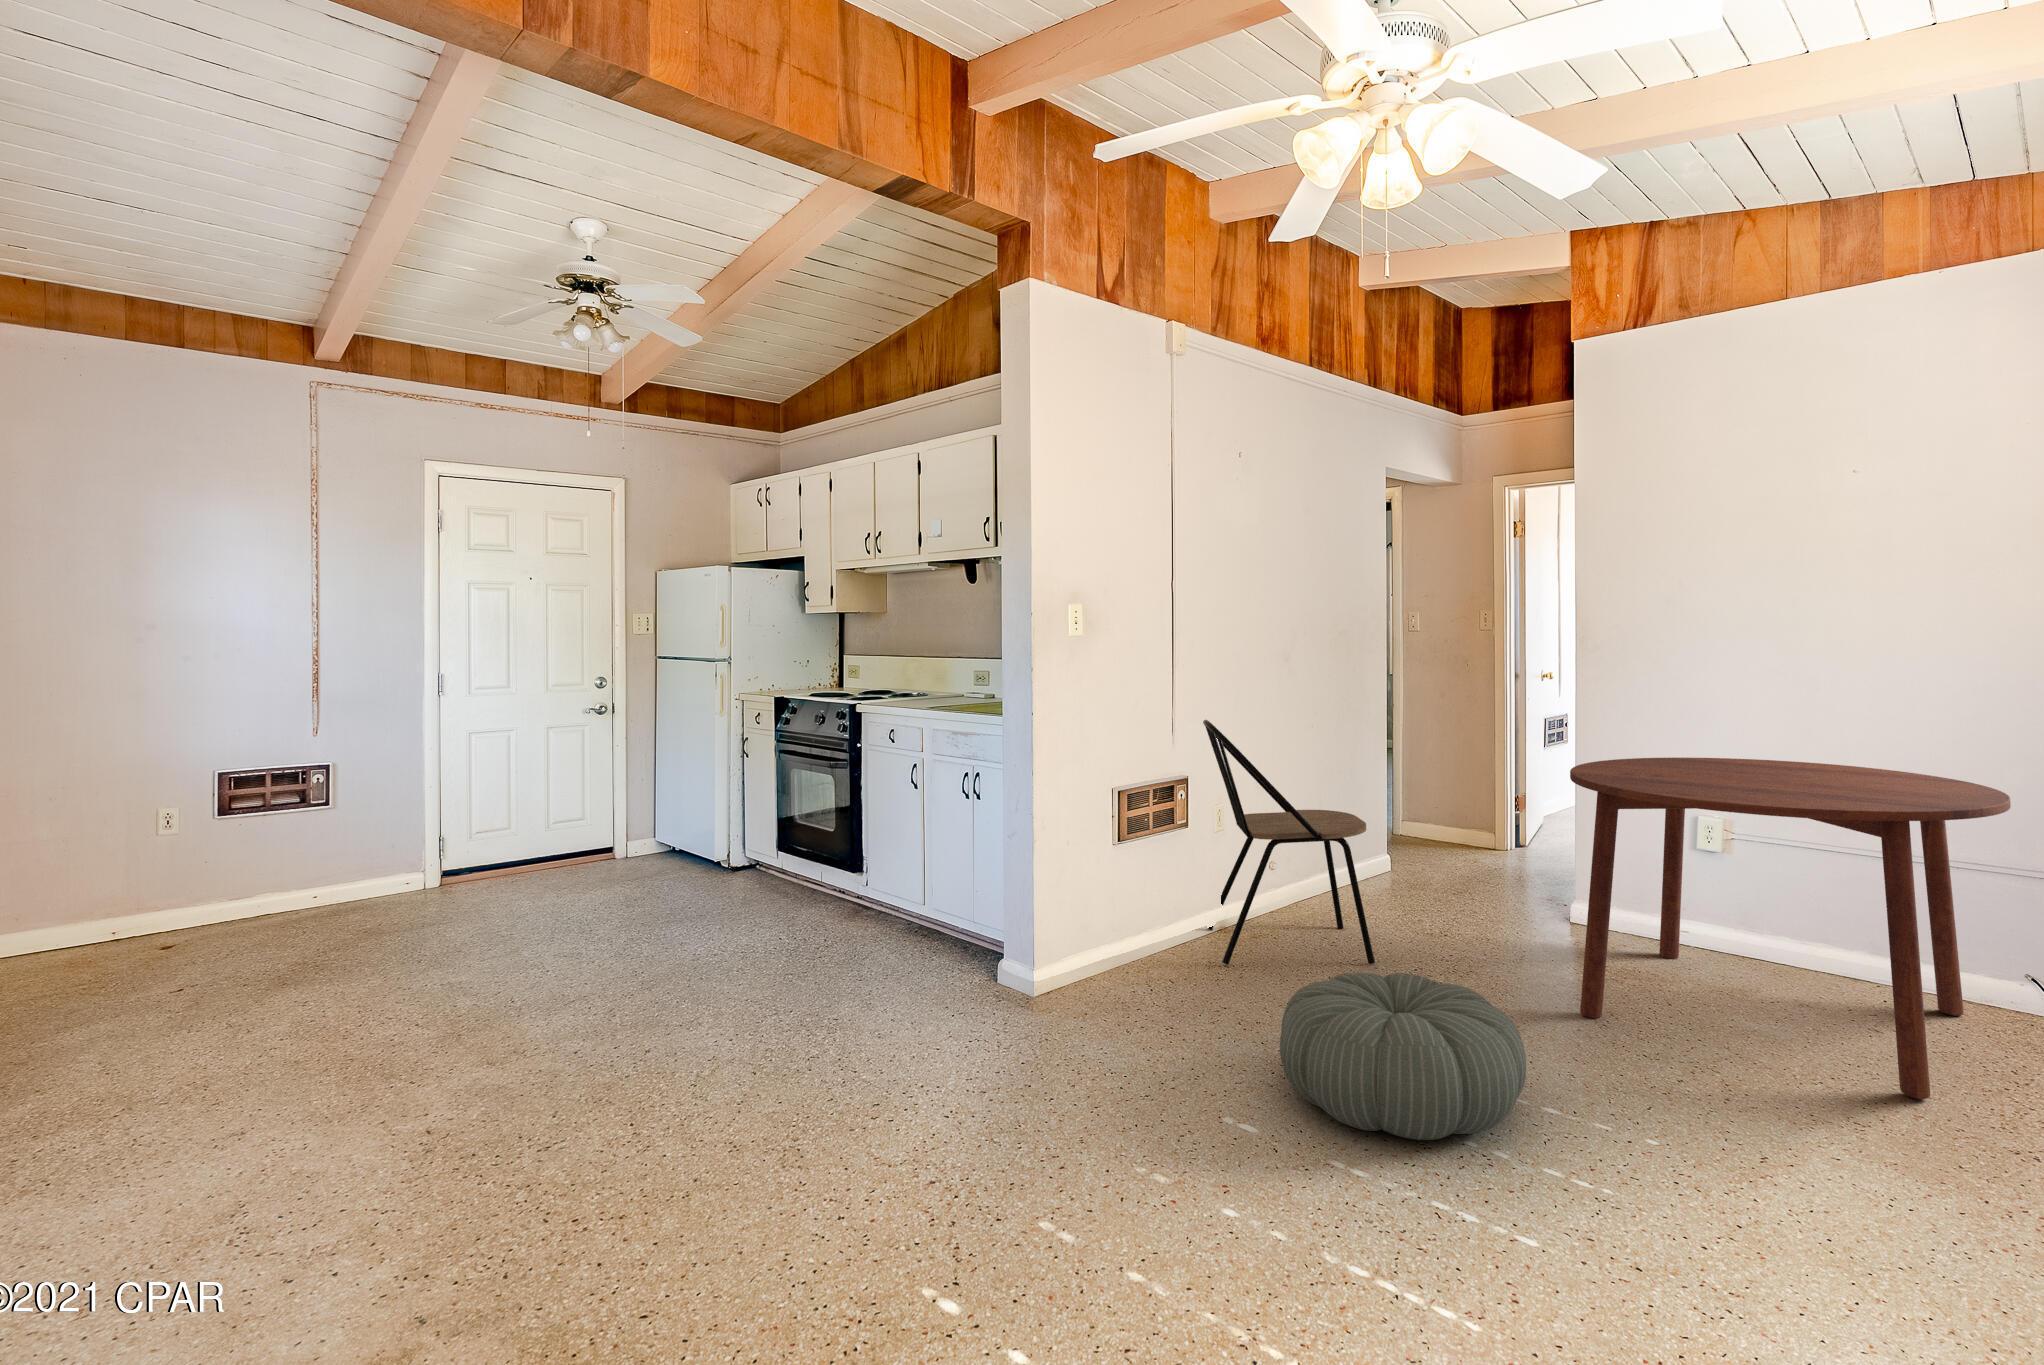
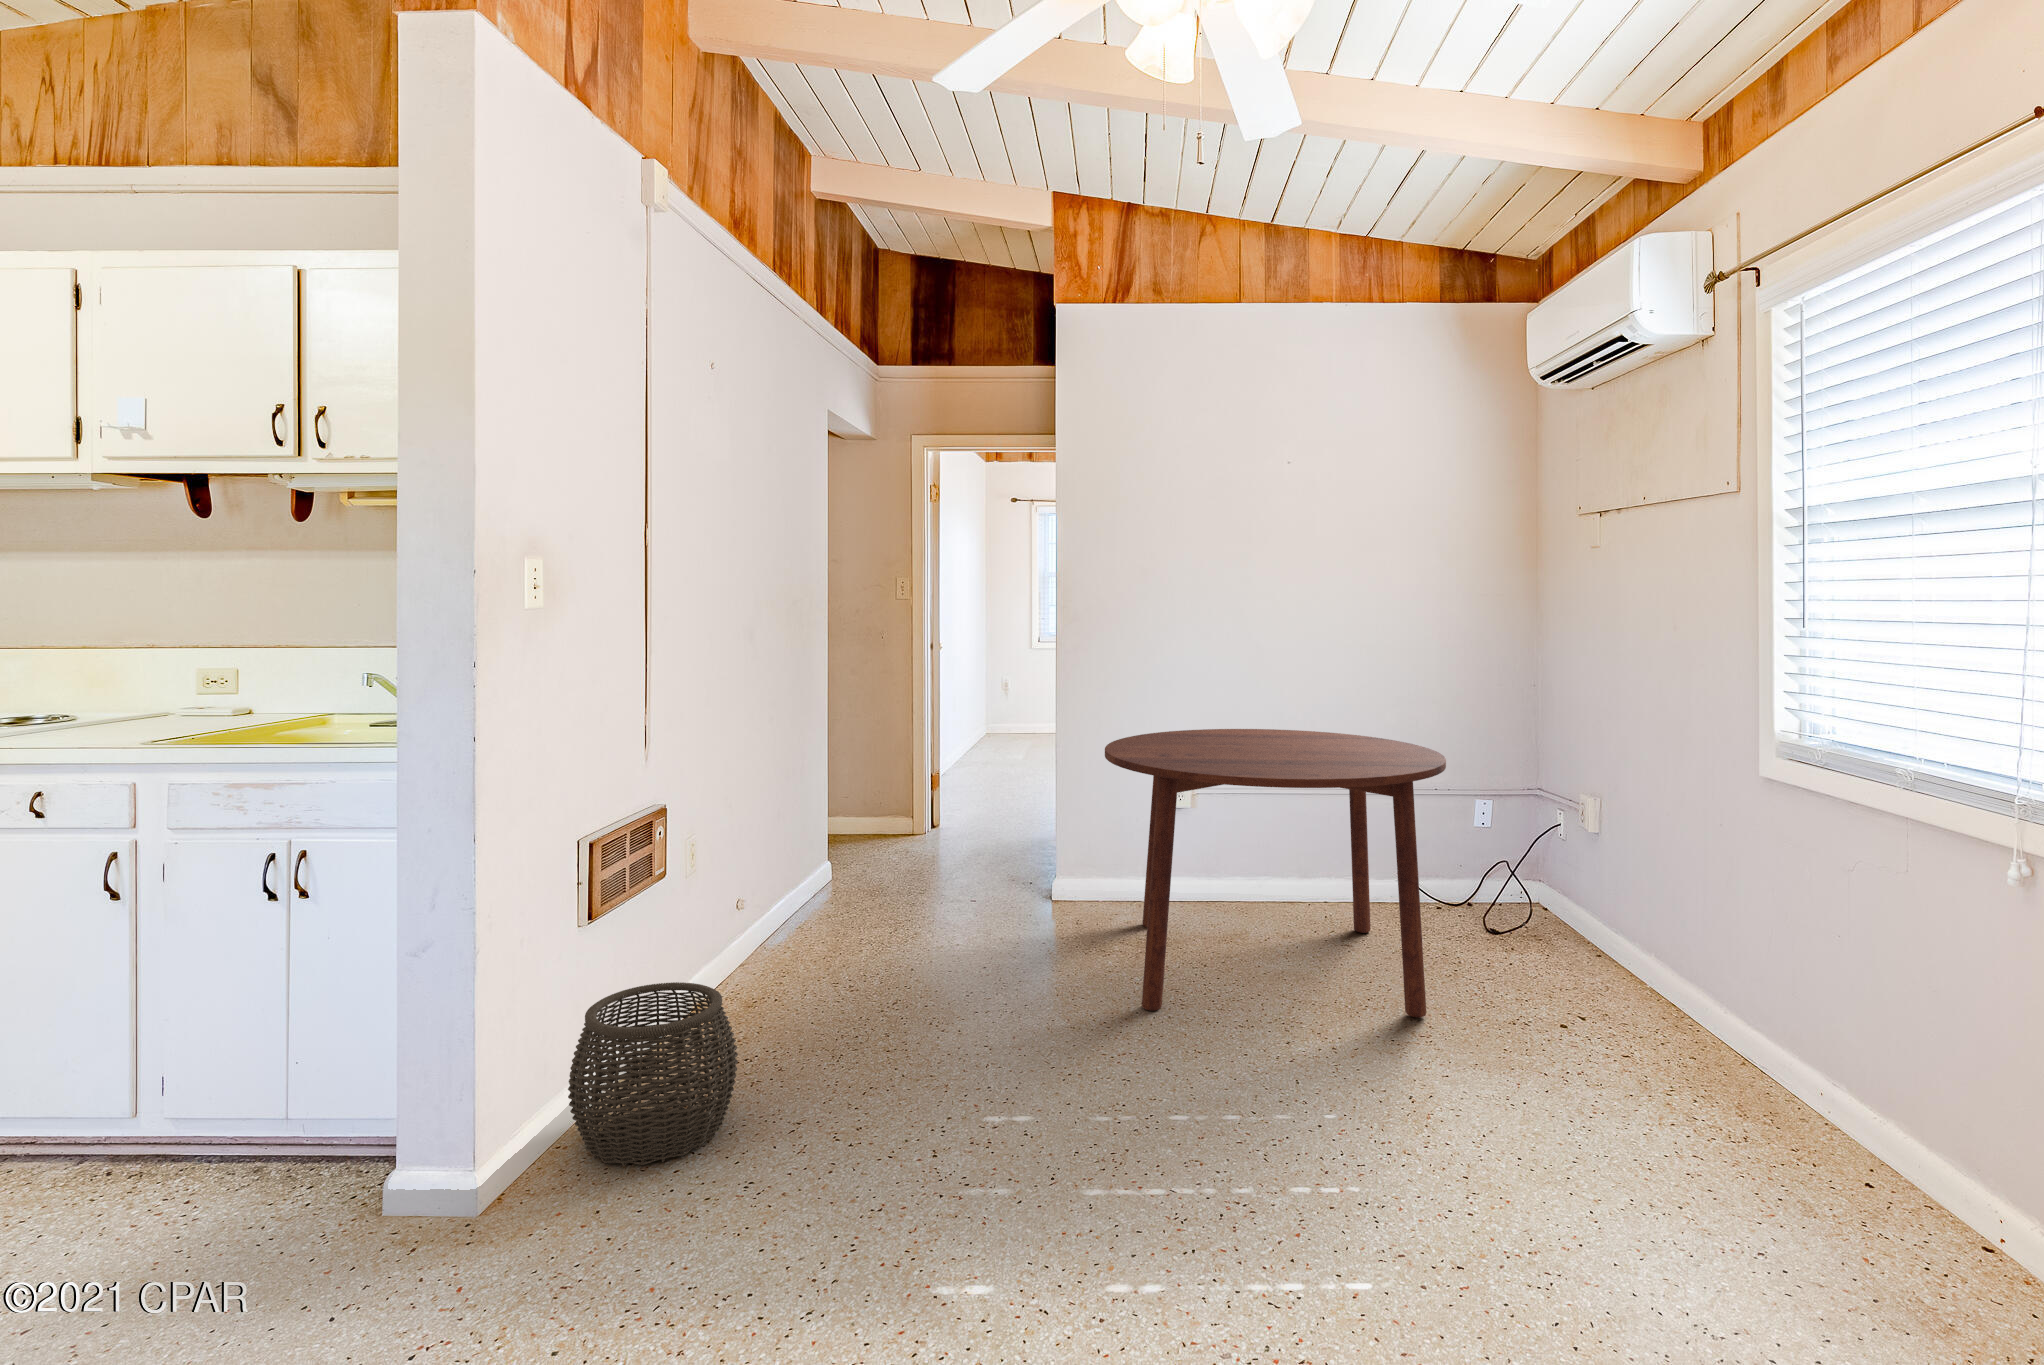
dining chair: present [1203,720,1375,965] -> none [673,726,913,1054]
woven basket: none [1086,892,1194,1007] -> present [568,982,738,1166]
pouf: present [1280,973,1526,1140] -> none [940,1019,1228,1239]

